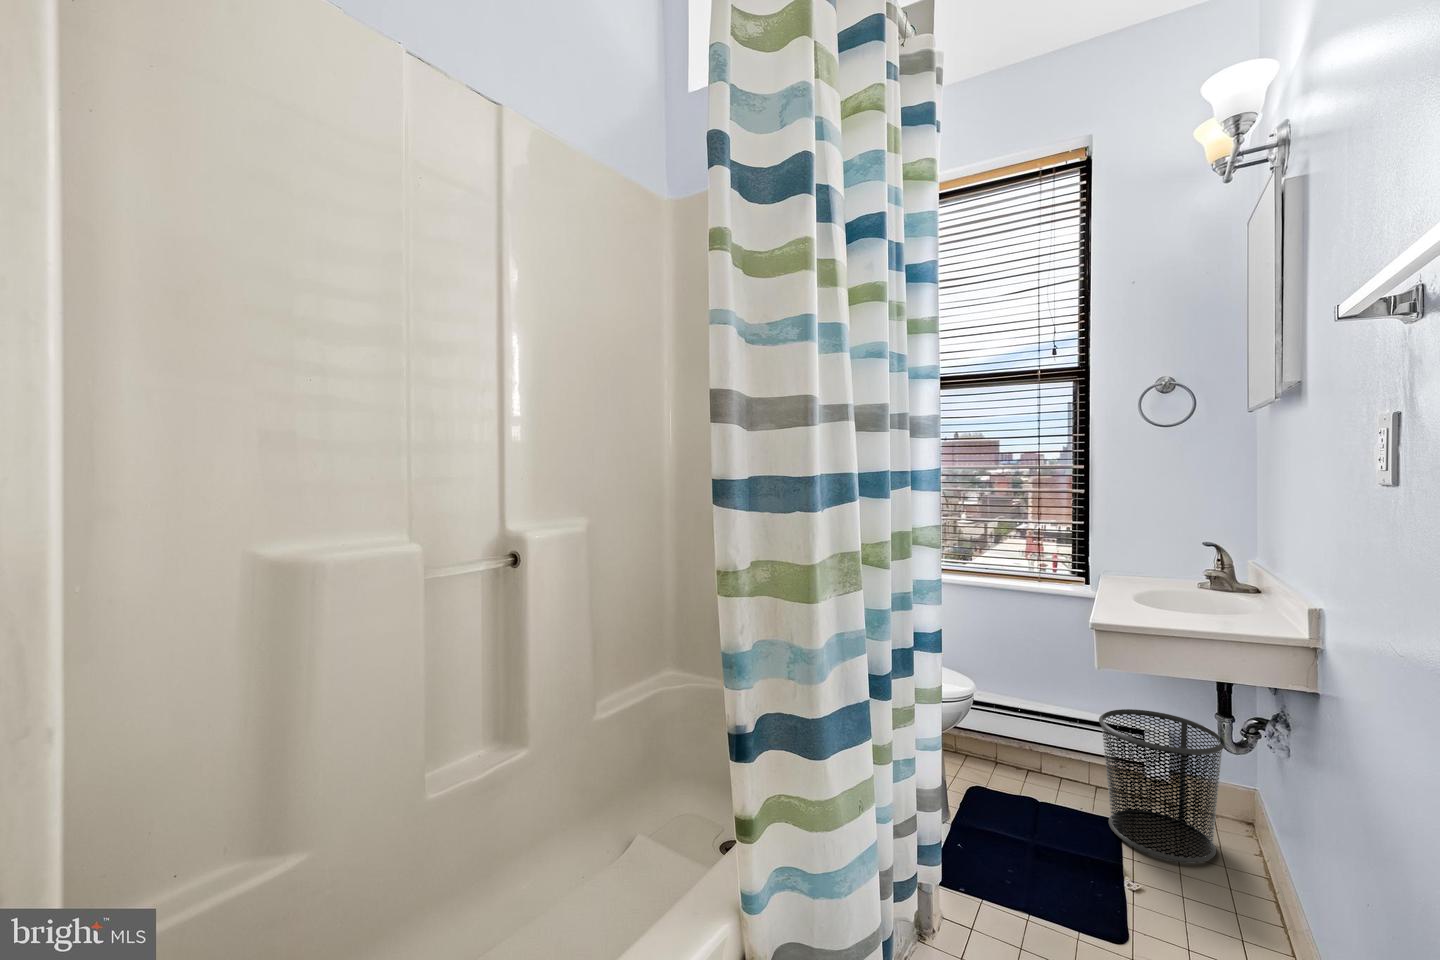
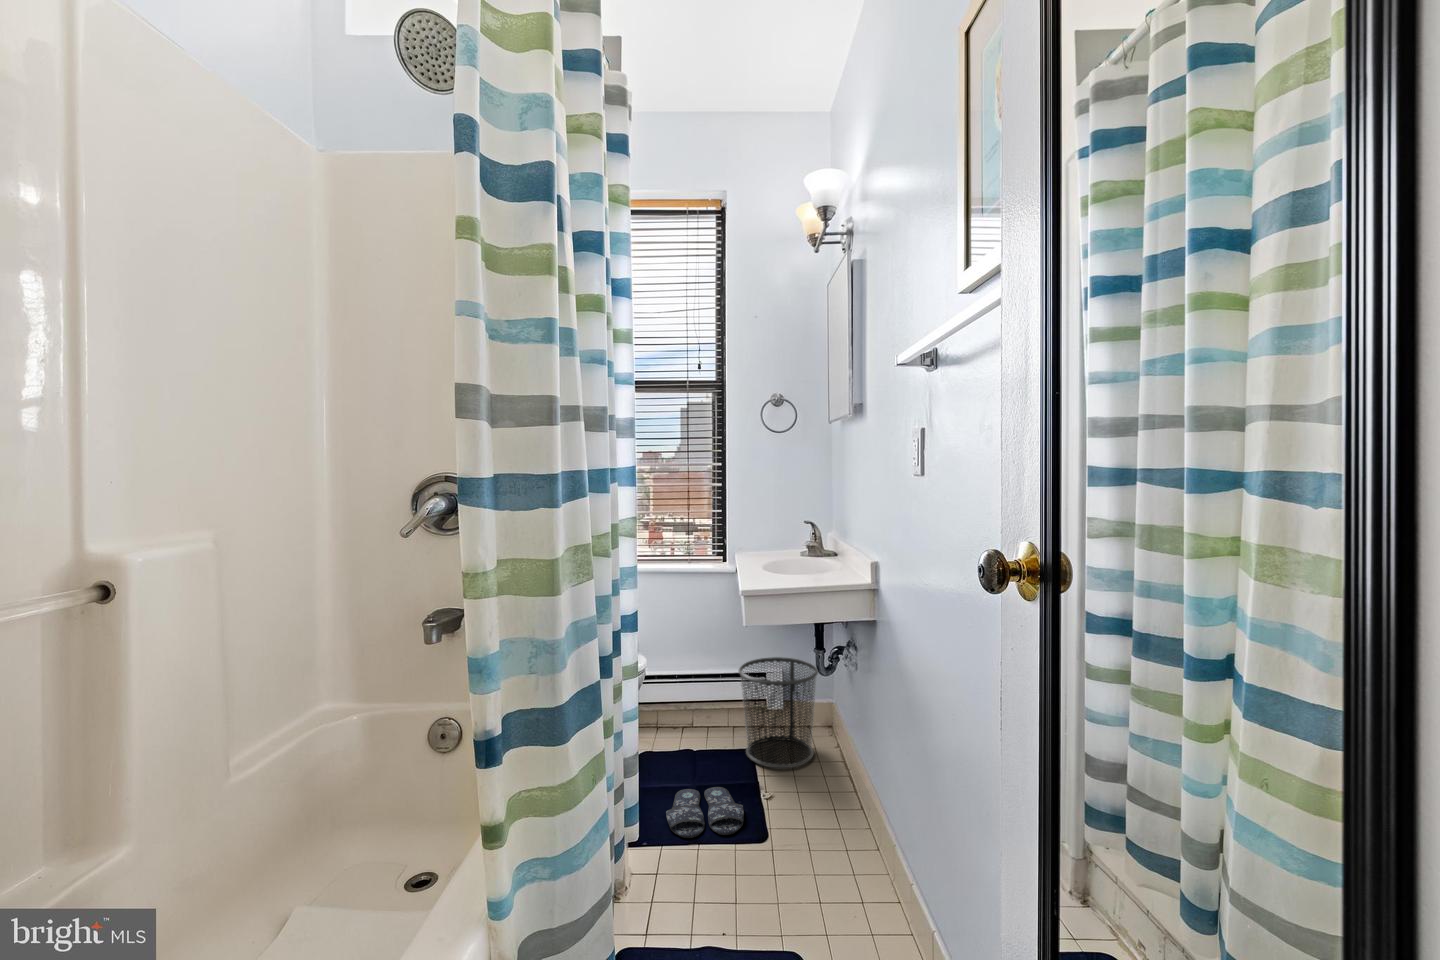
slippers: none [989,842,1094,919] -> present [666,787,744,838]

